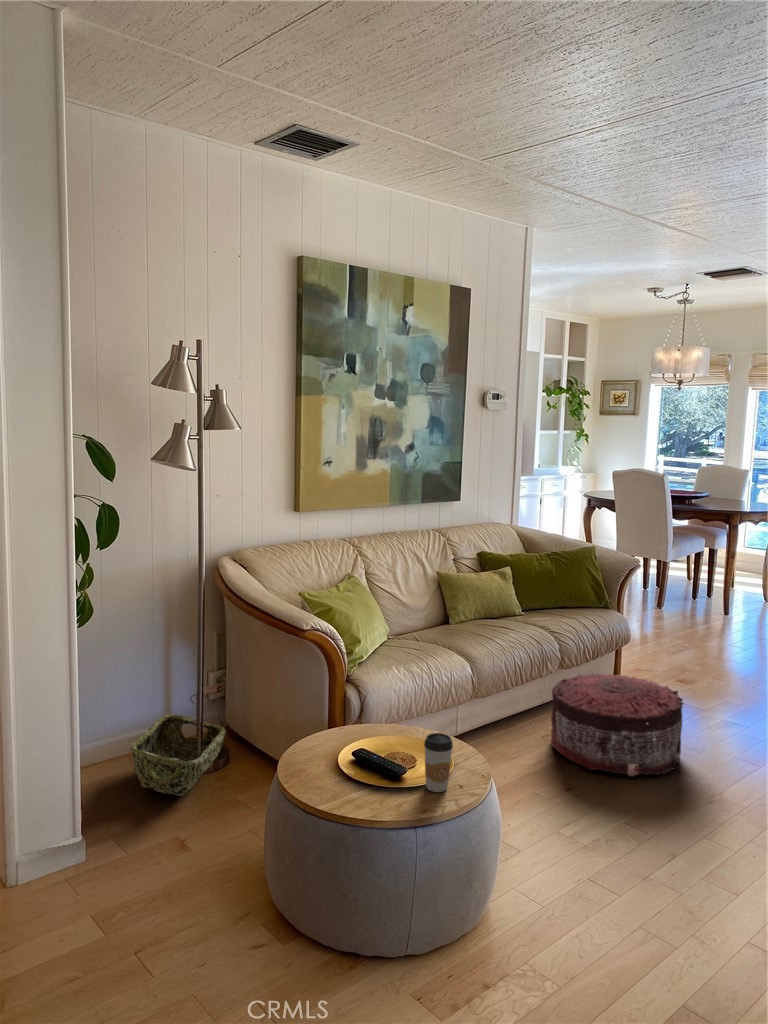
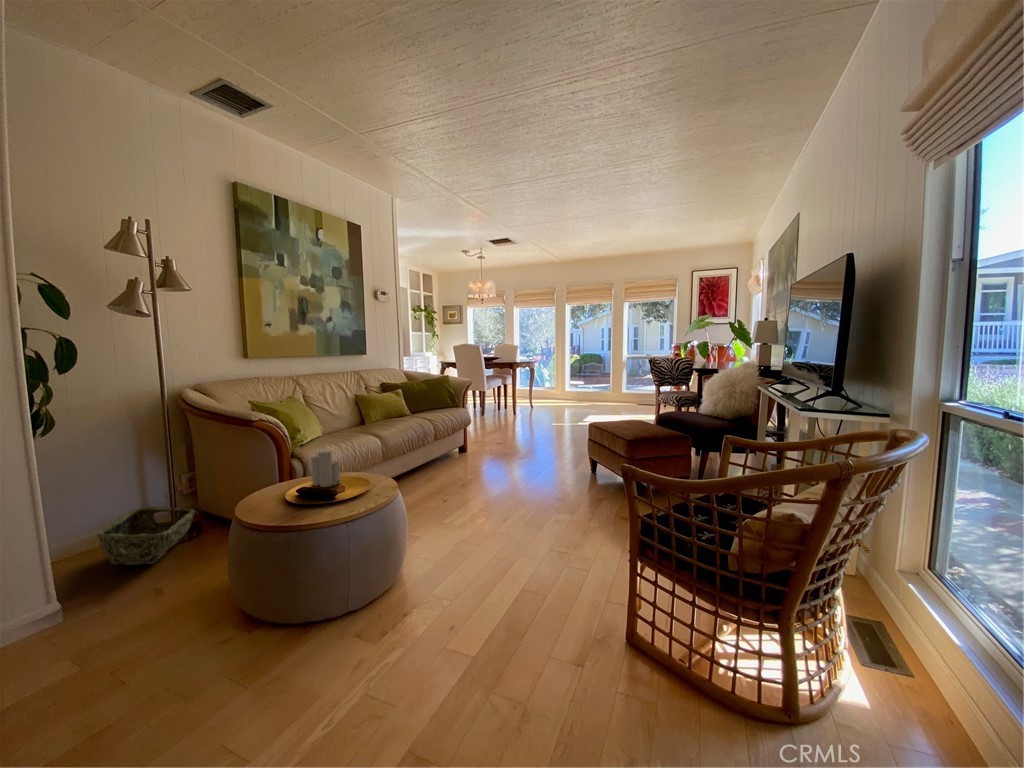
pouf: present [551,674,684,776] -> none [431,436,504,489]
candle: none [374,699,411,757] -> present [311,450,341,487]
coffee cup: present [424,733,453,792] -> none [349,460,369,499]

